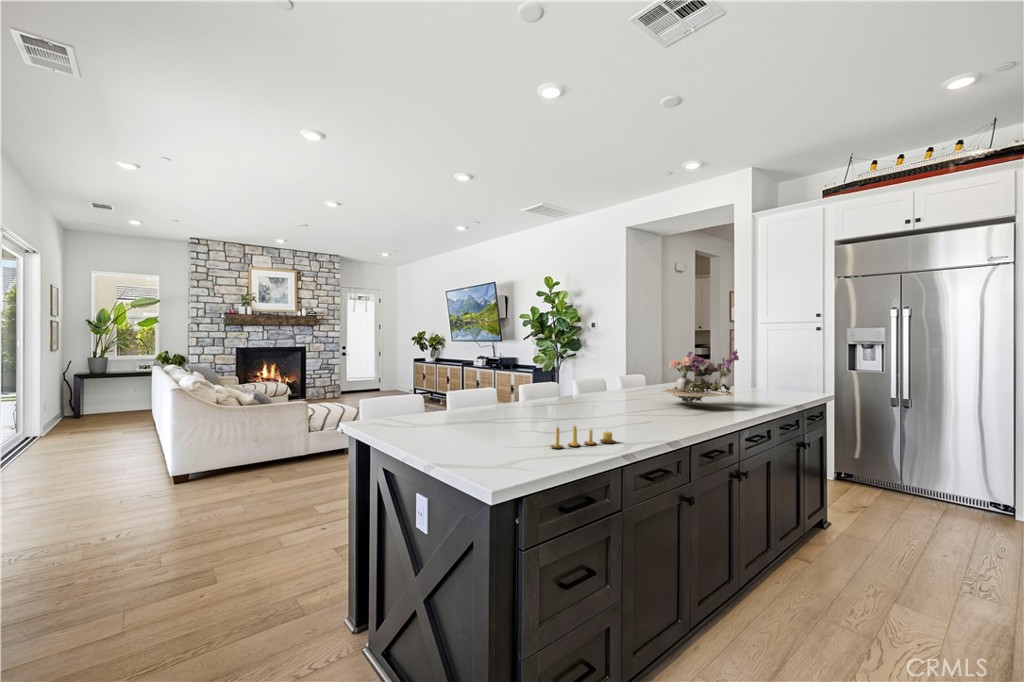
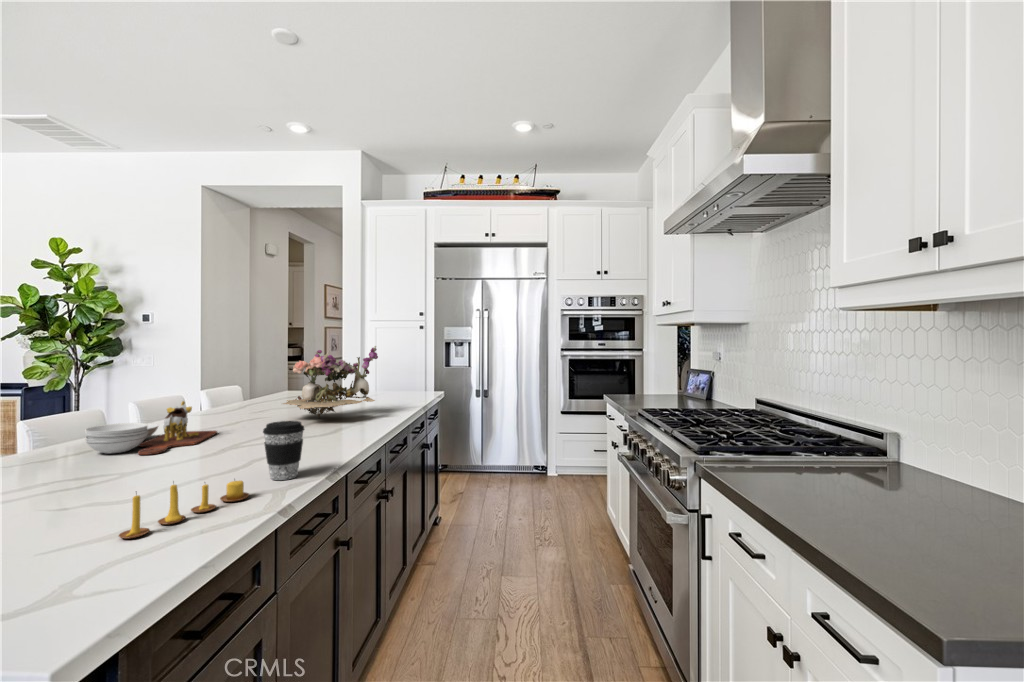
cutting board: none [549,383,617,413] -> present [85,401,217,455]
coffee cup: none [628,400,654,438] -> present [263,421,304,480]

